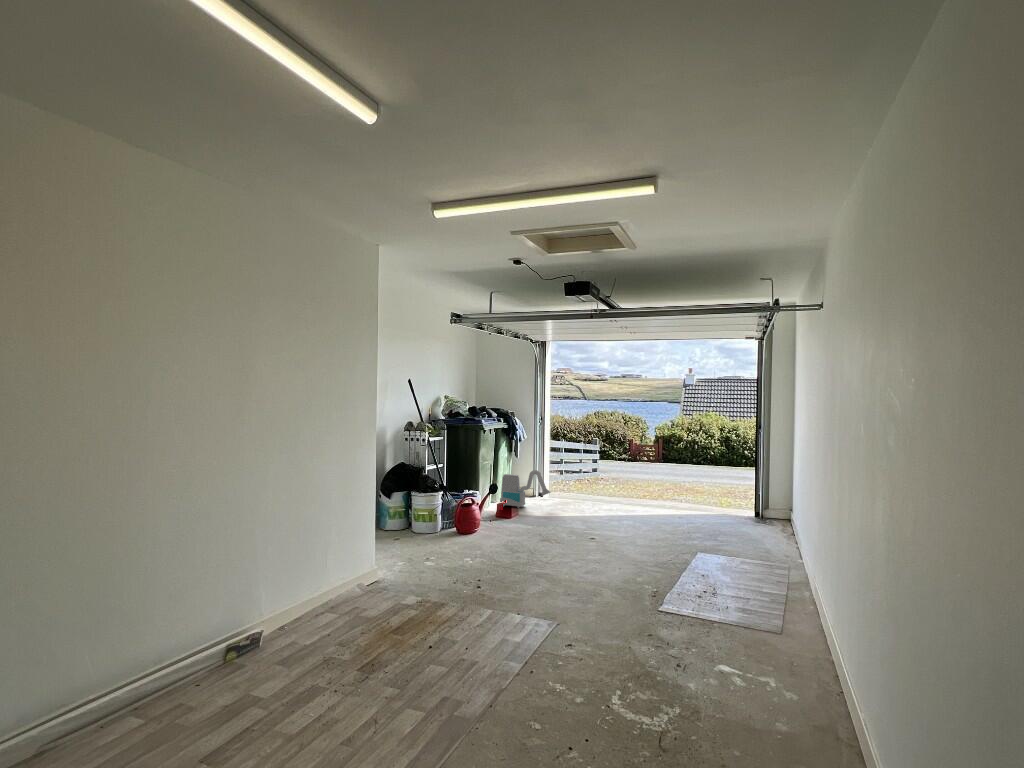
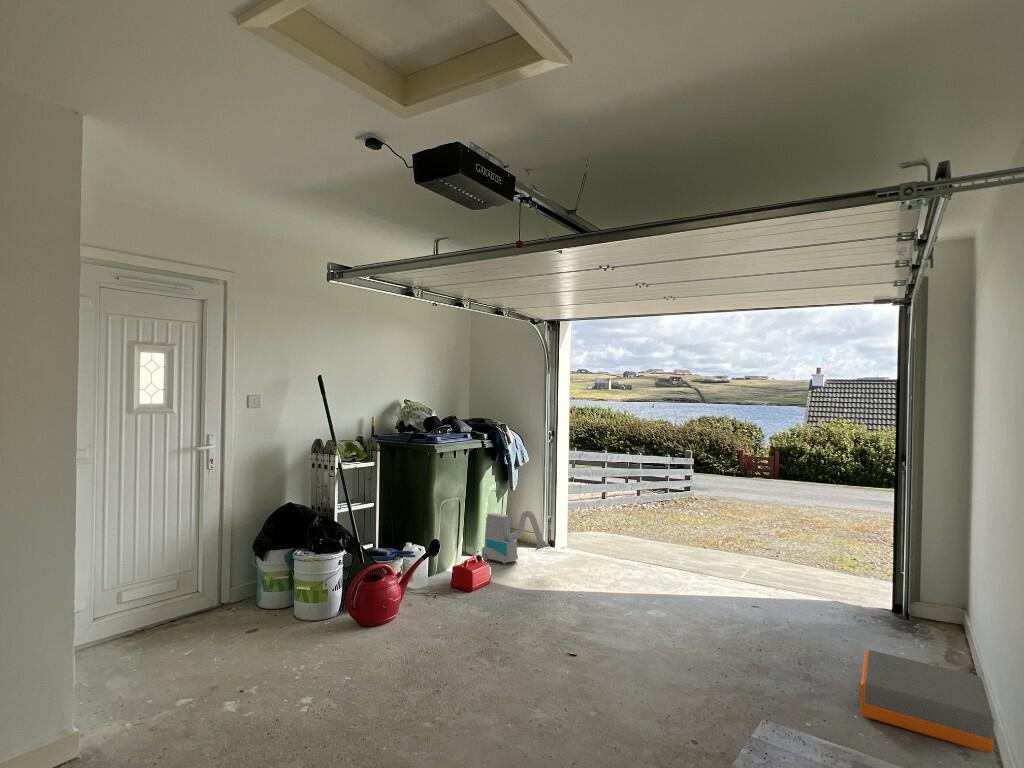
storage box: none [745,519,799,549] -> present [860,650,994,753]

